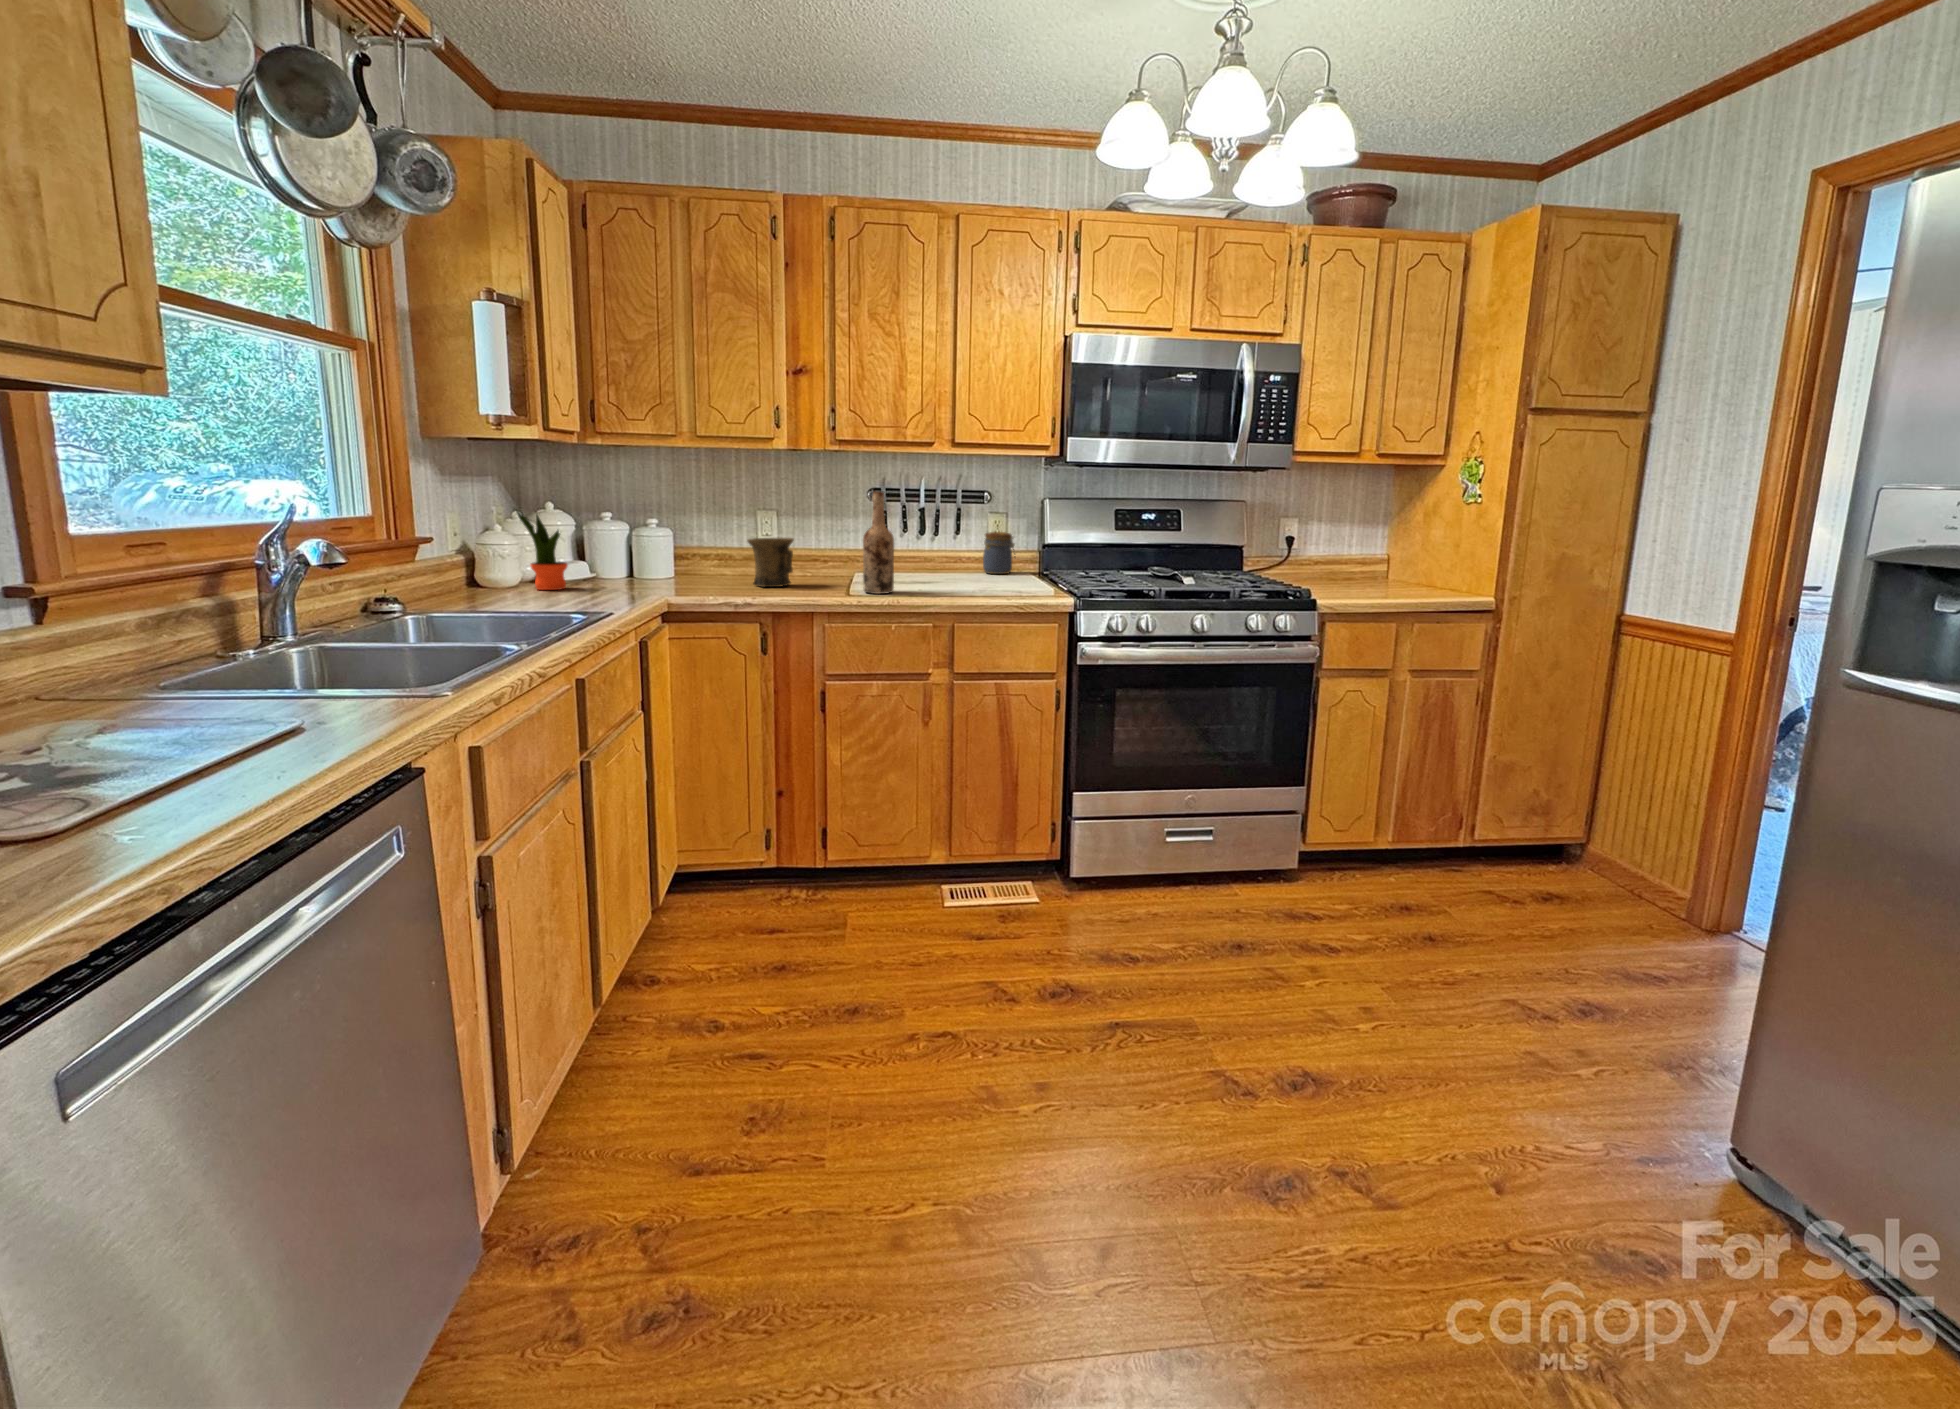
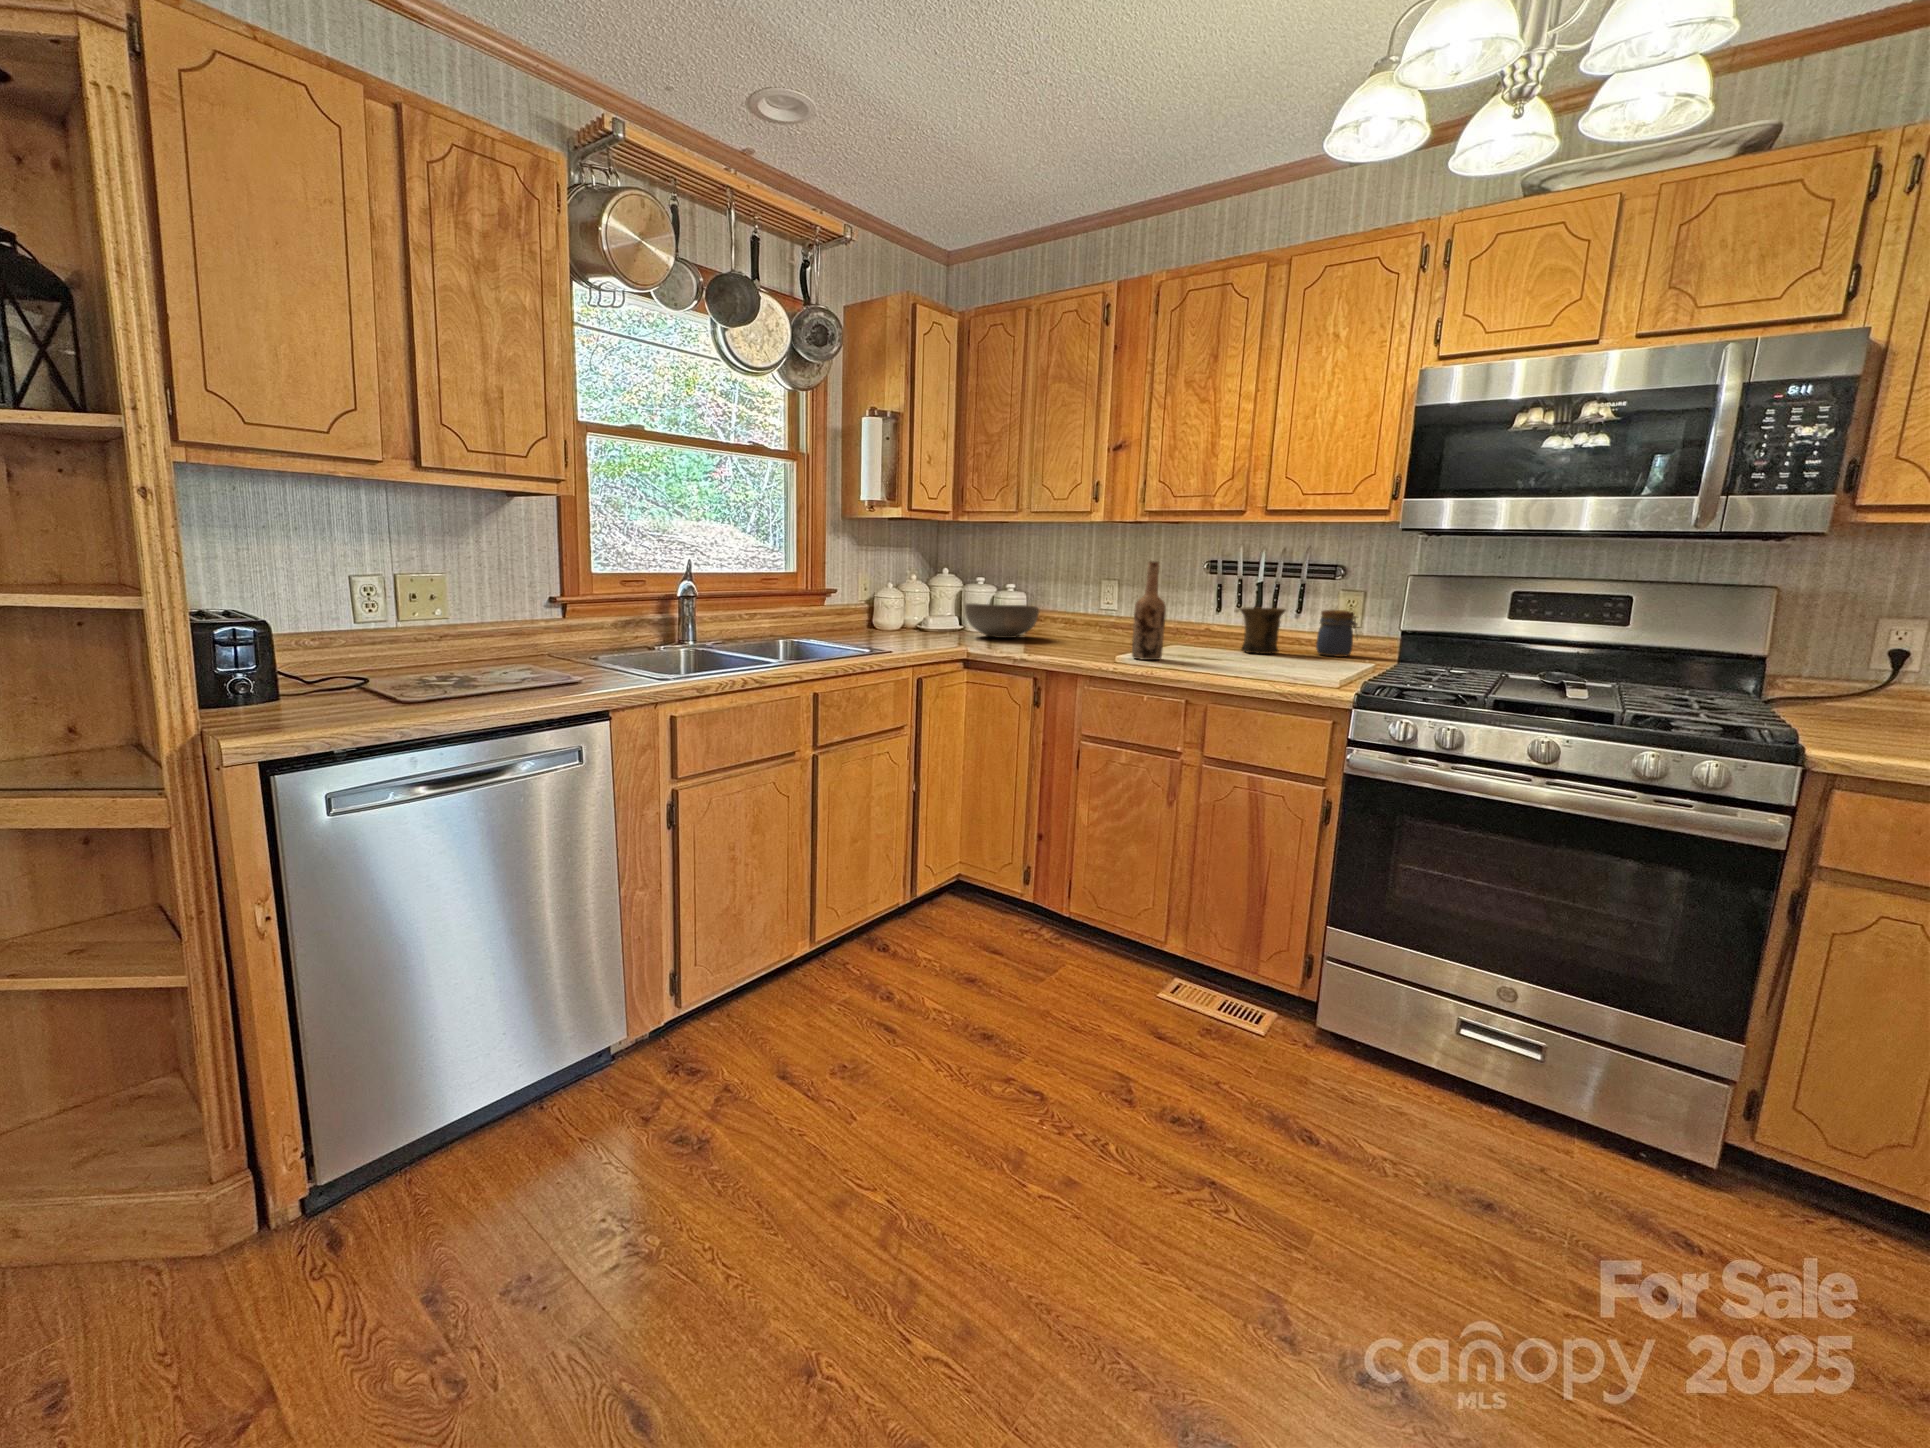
potted plant: present [516,510,568,590] -> none [895,569,930,634]
mug: present [747,538,793,587] -> present [1240,607,1285,654]
bowl: none [620,544,714,584] -> present [965,603,1039,638]

